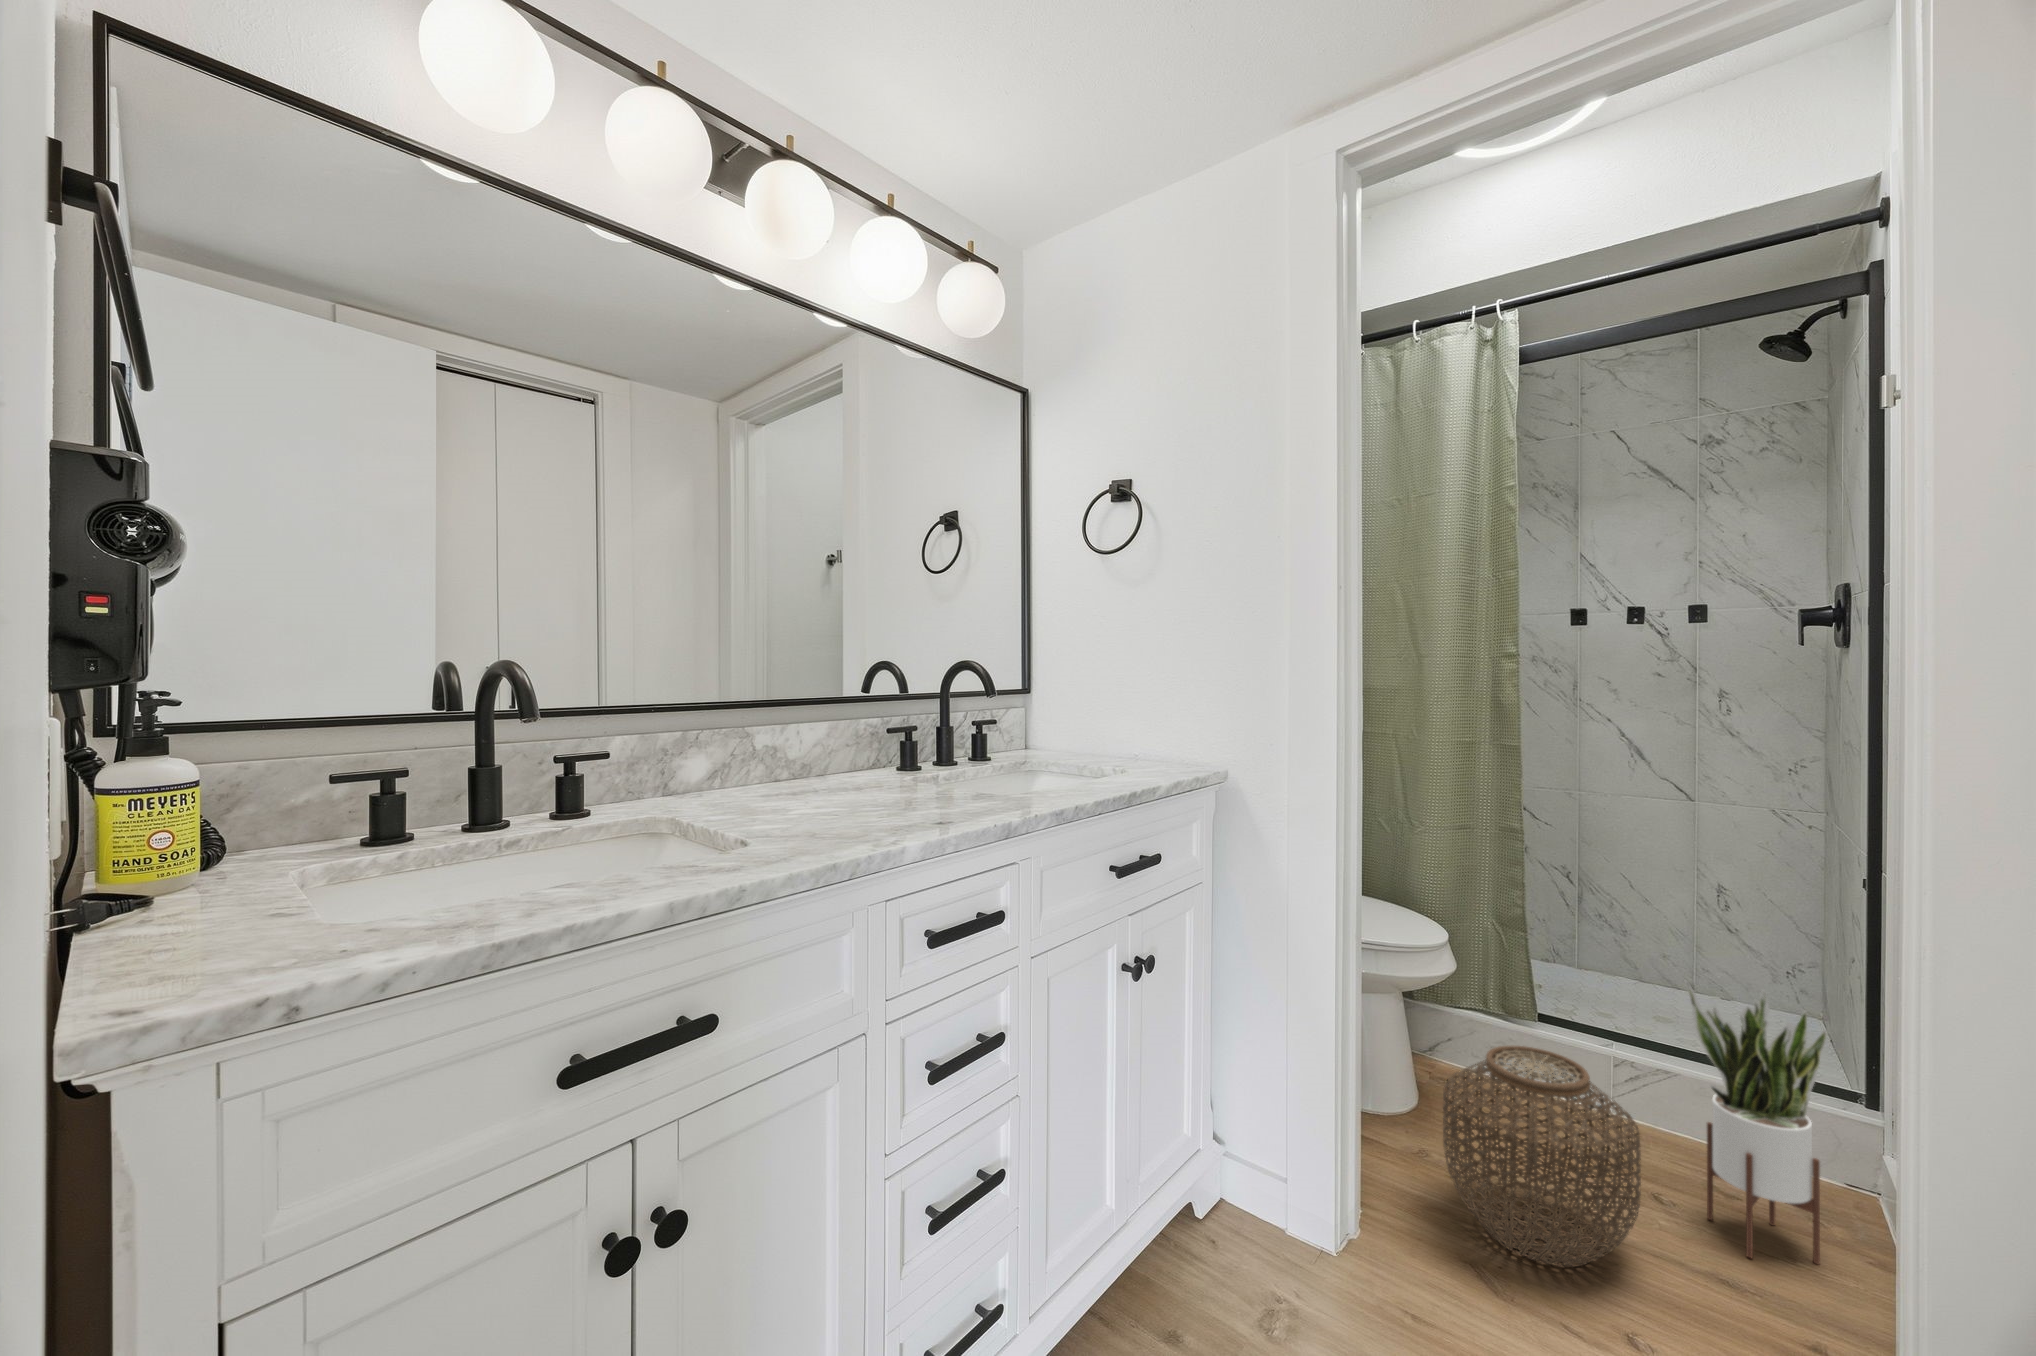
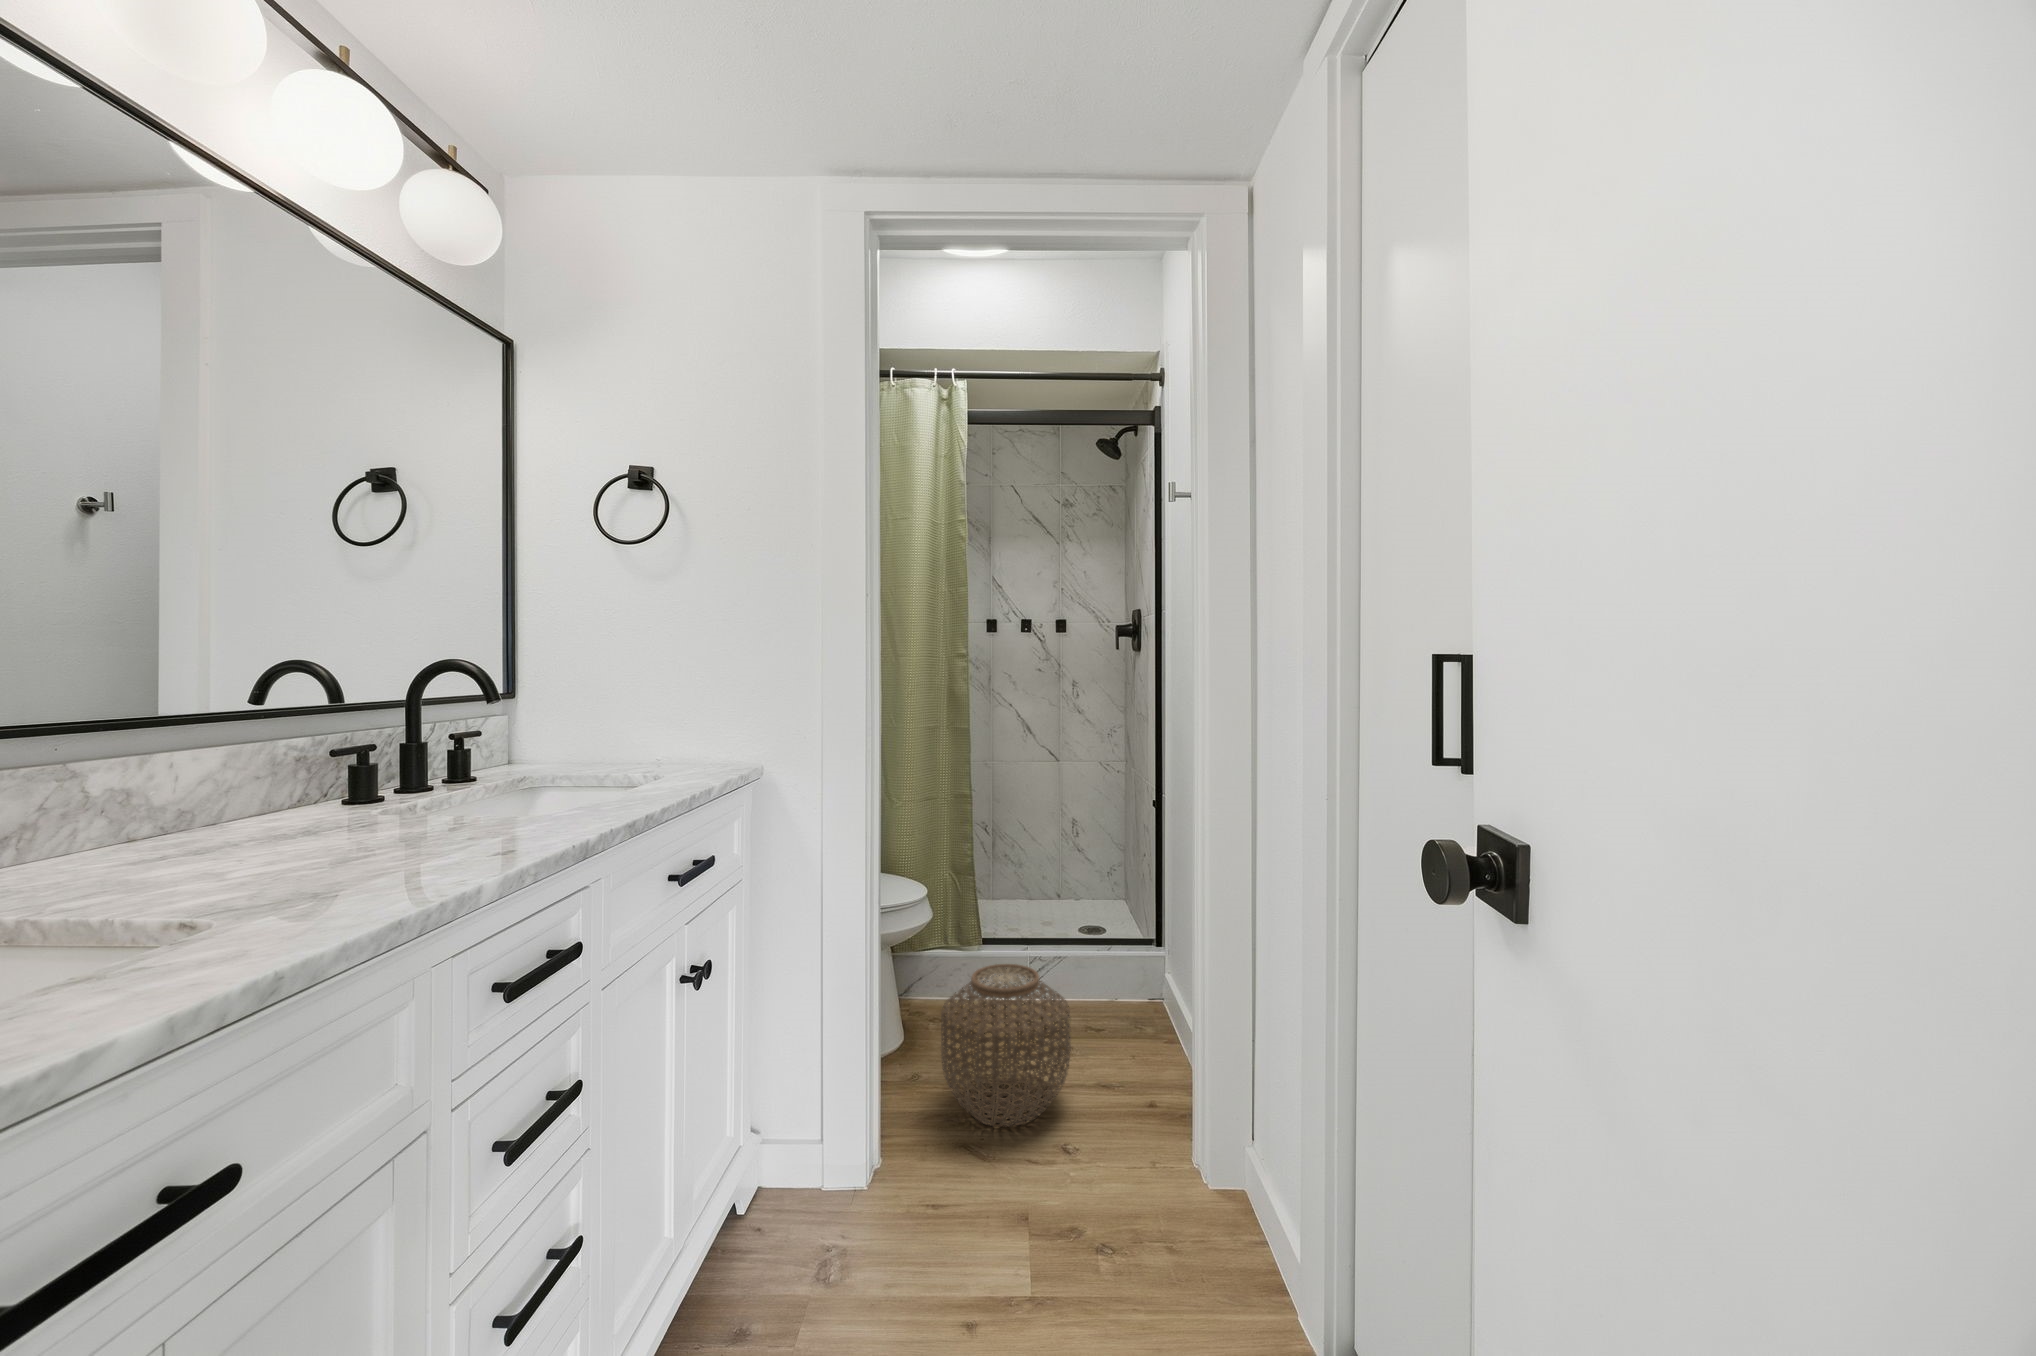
potted plant: present [1684,980,1827,1264] -> none [1085,886,1156,1071]

